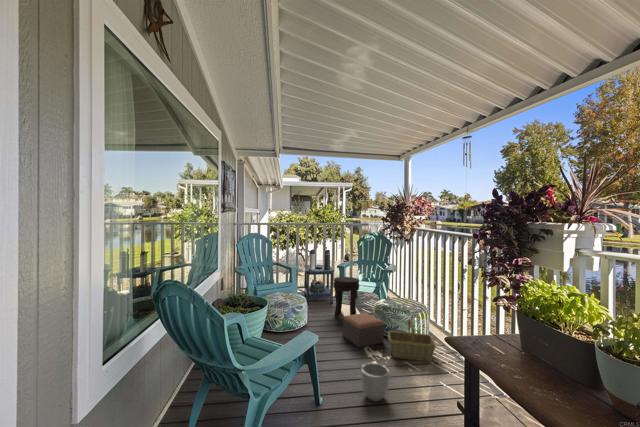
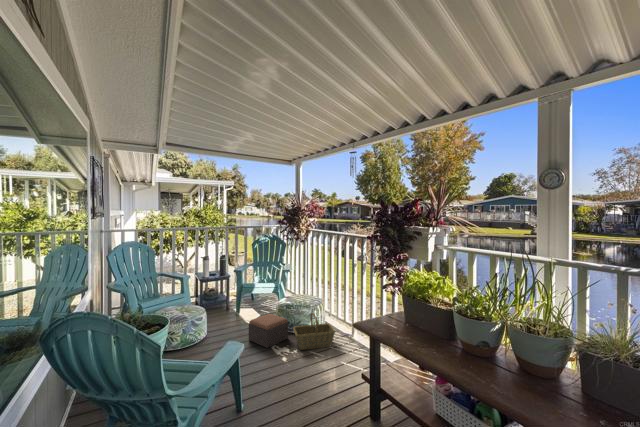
side table: present [334,277,359,317] -> none [233,281,259,323]
planter: present [361,363,390,401] -> none [280,358,306,393]

